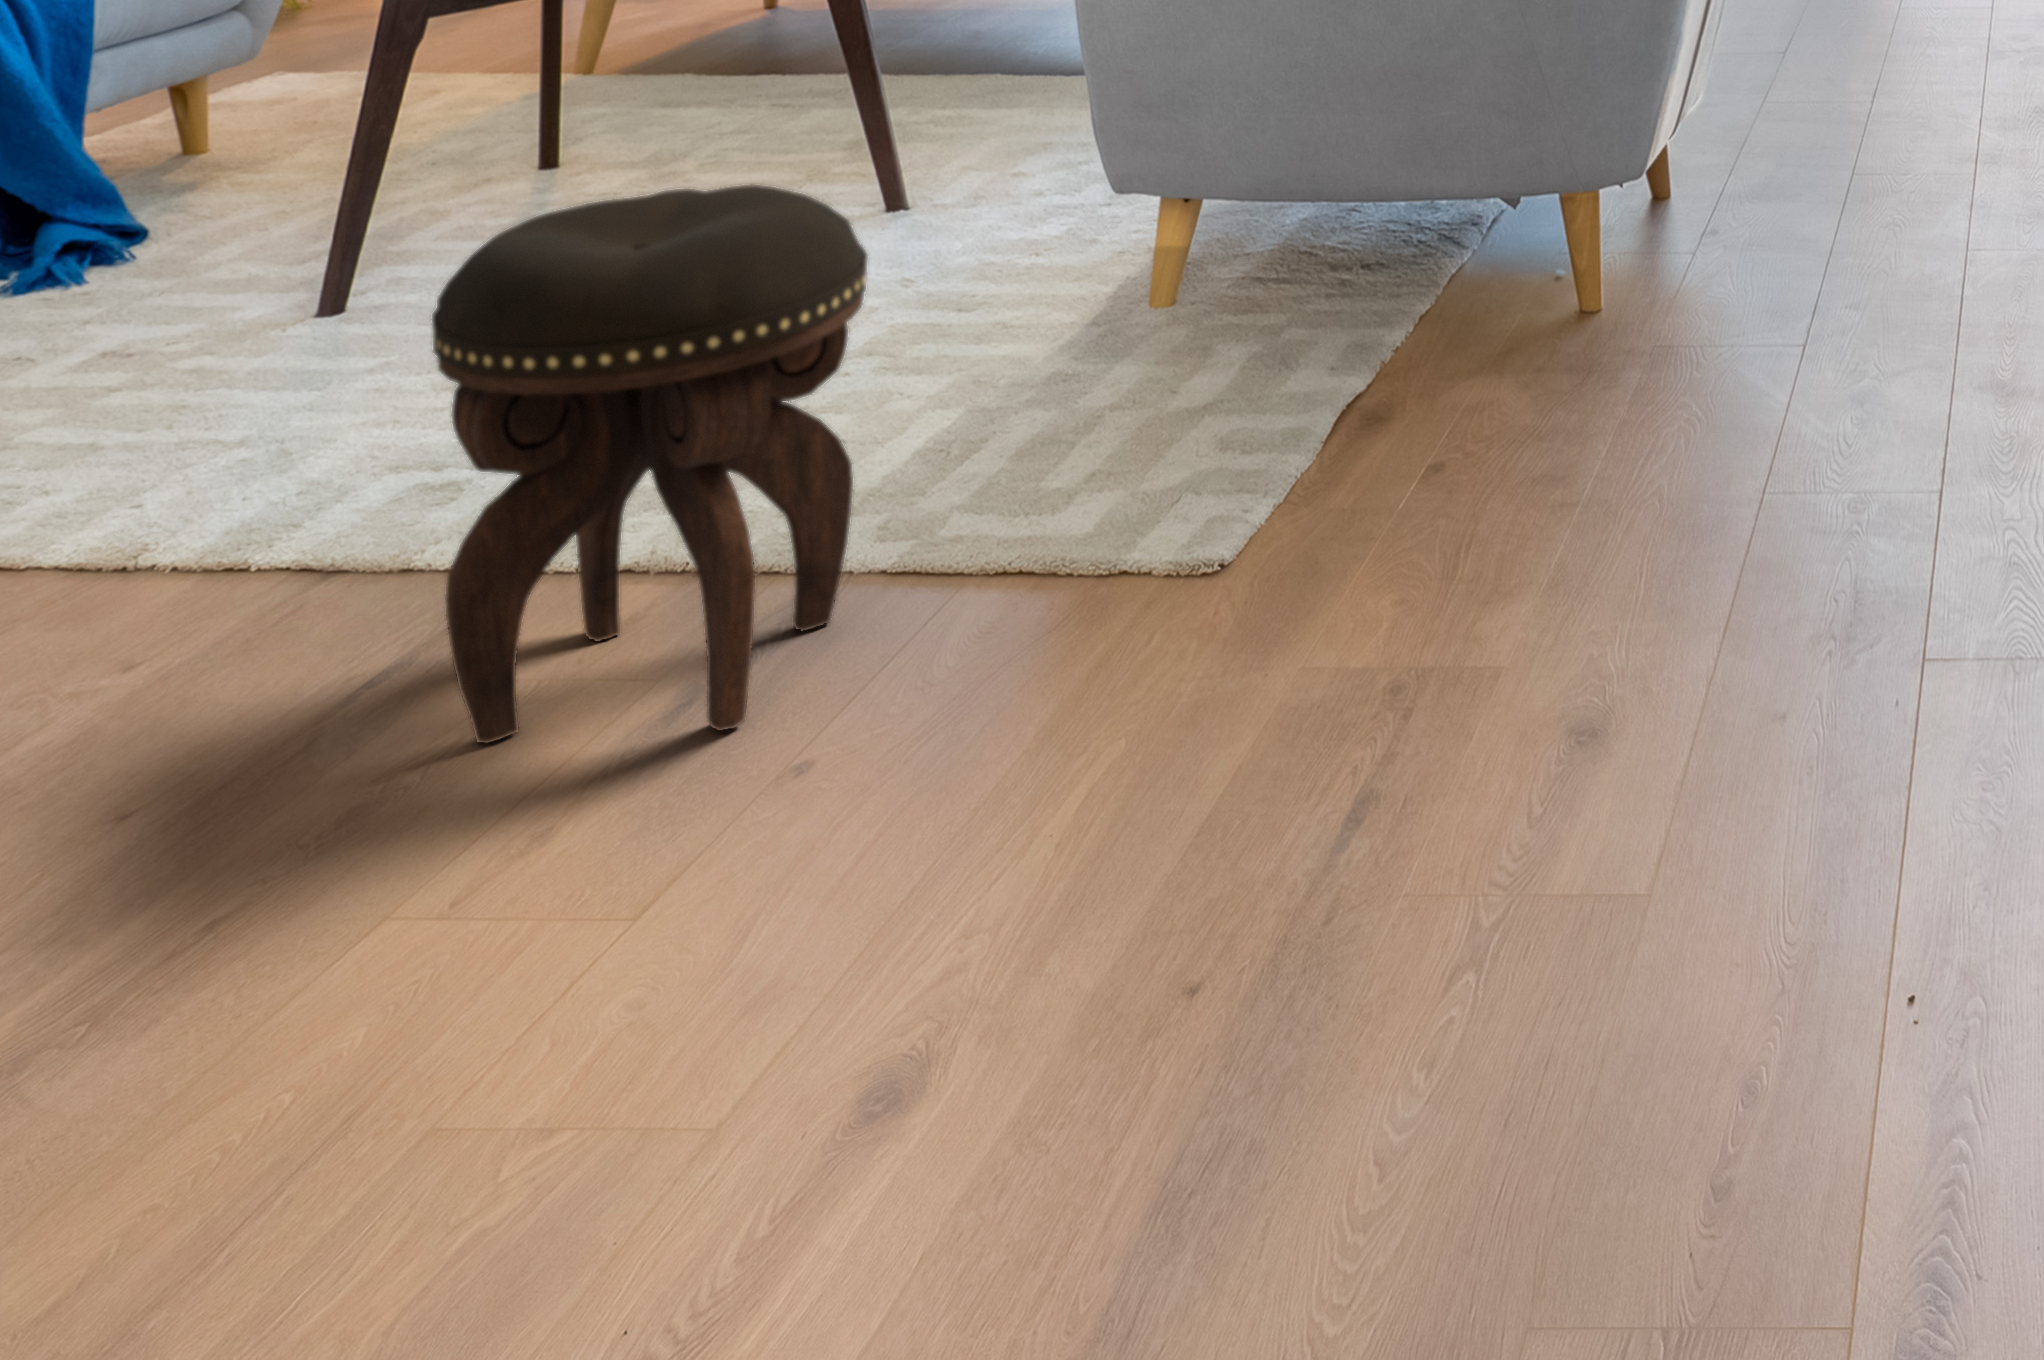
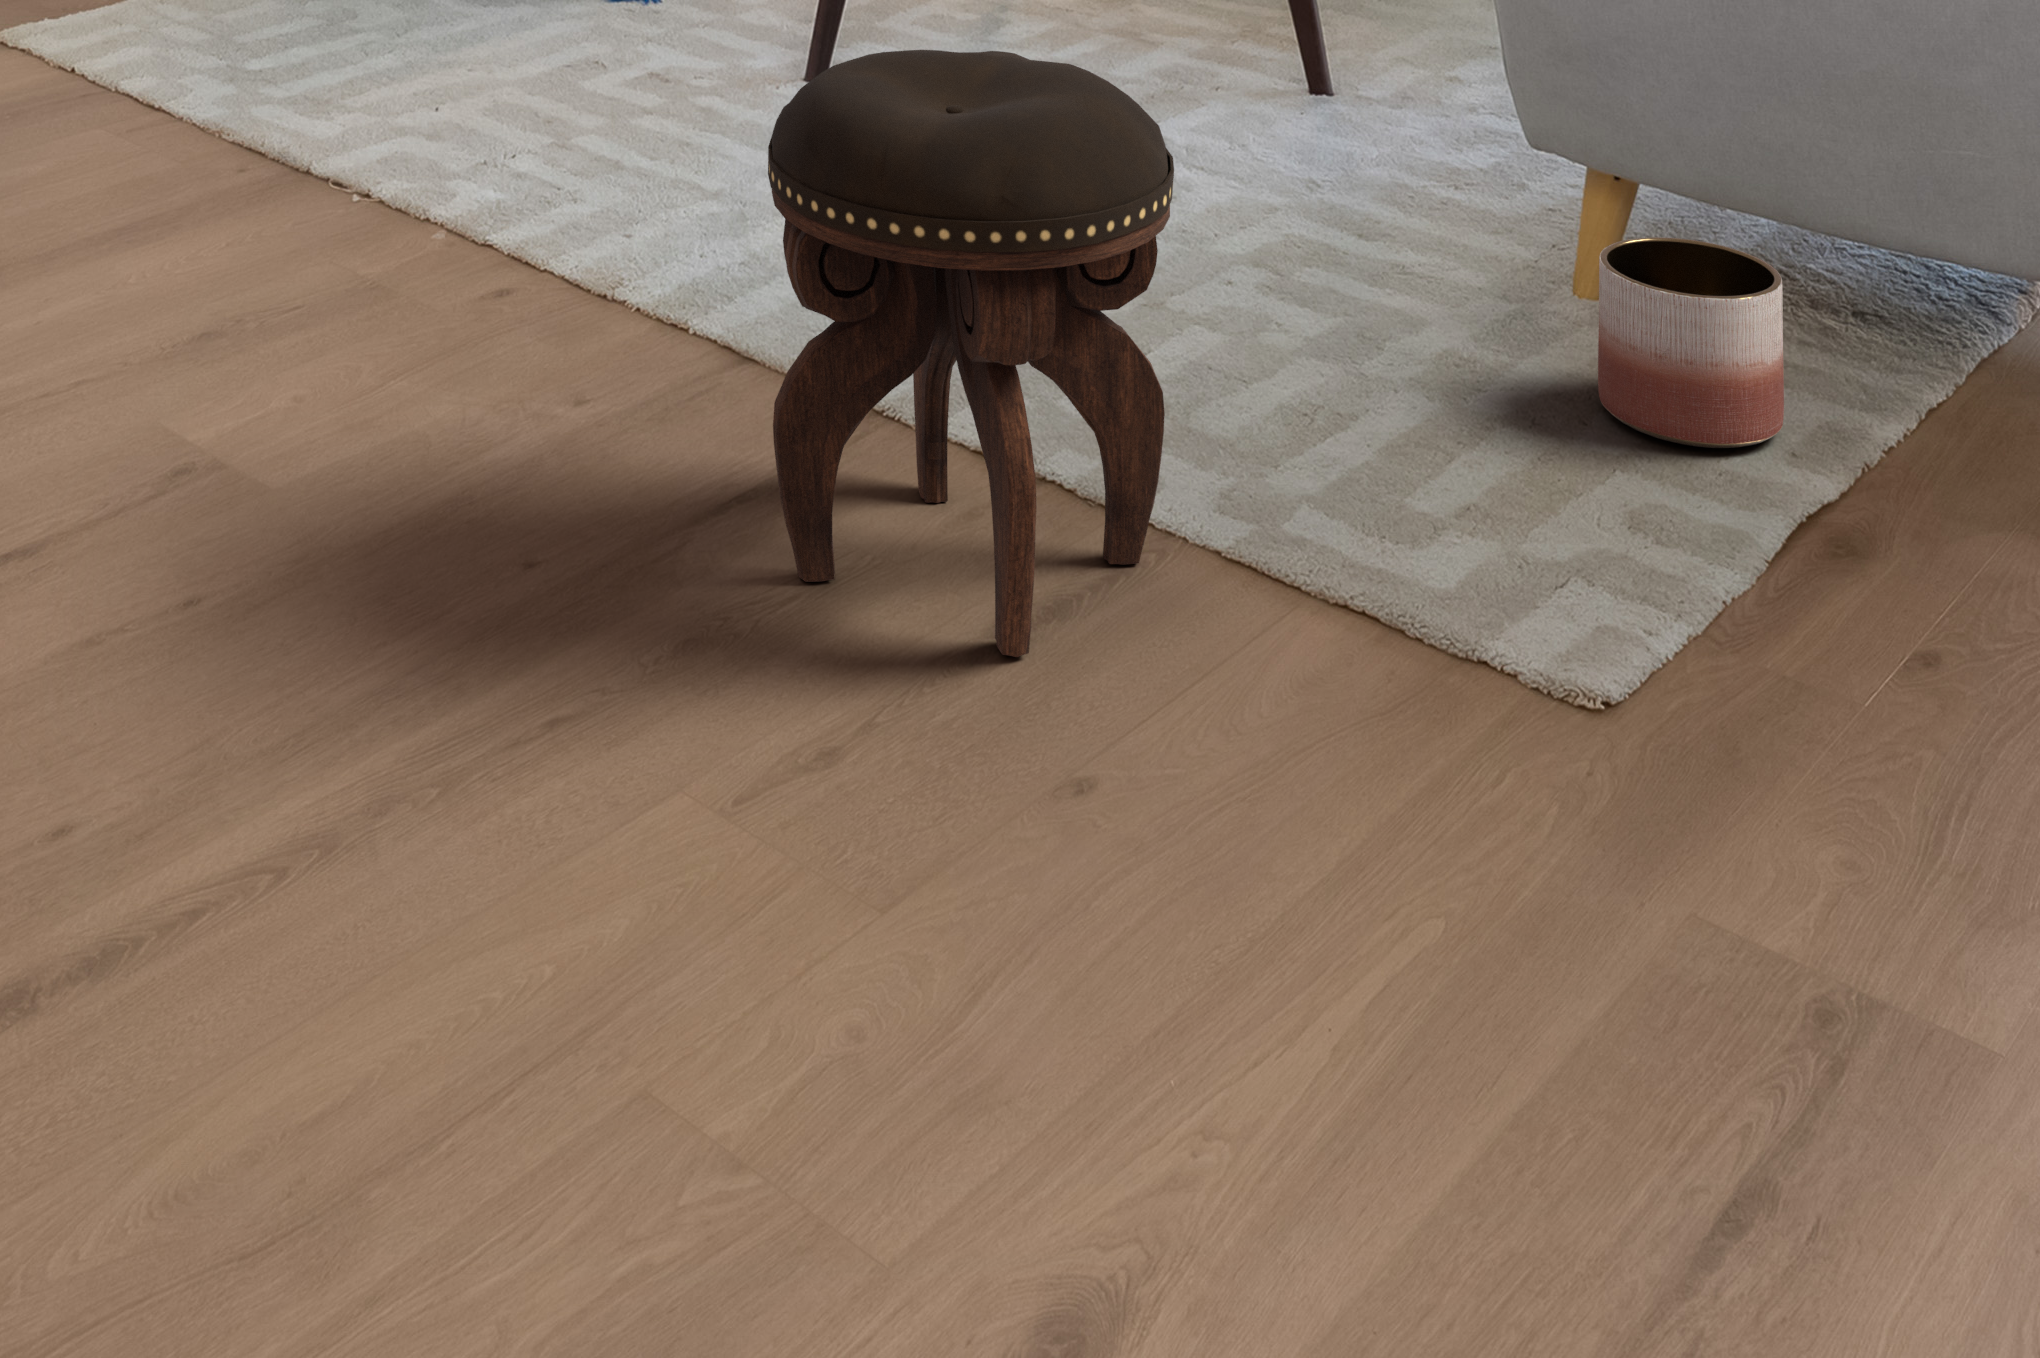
planter: none [1198,241,1342,403] -> present [1598,237,1784,448]

